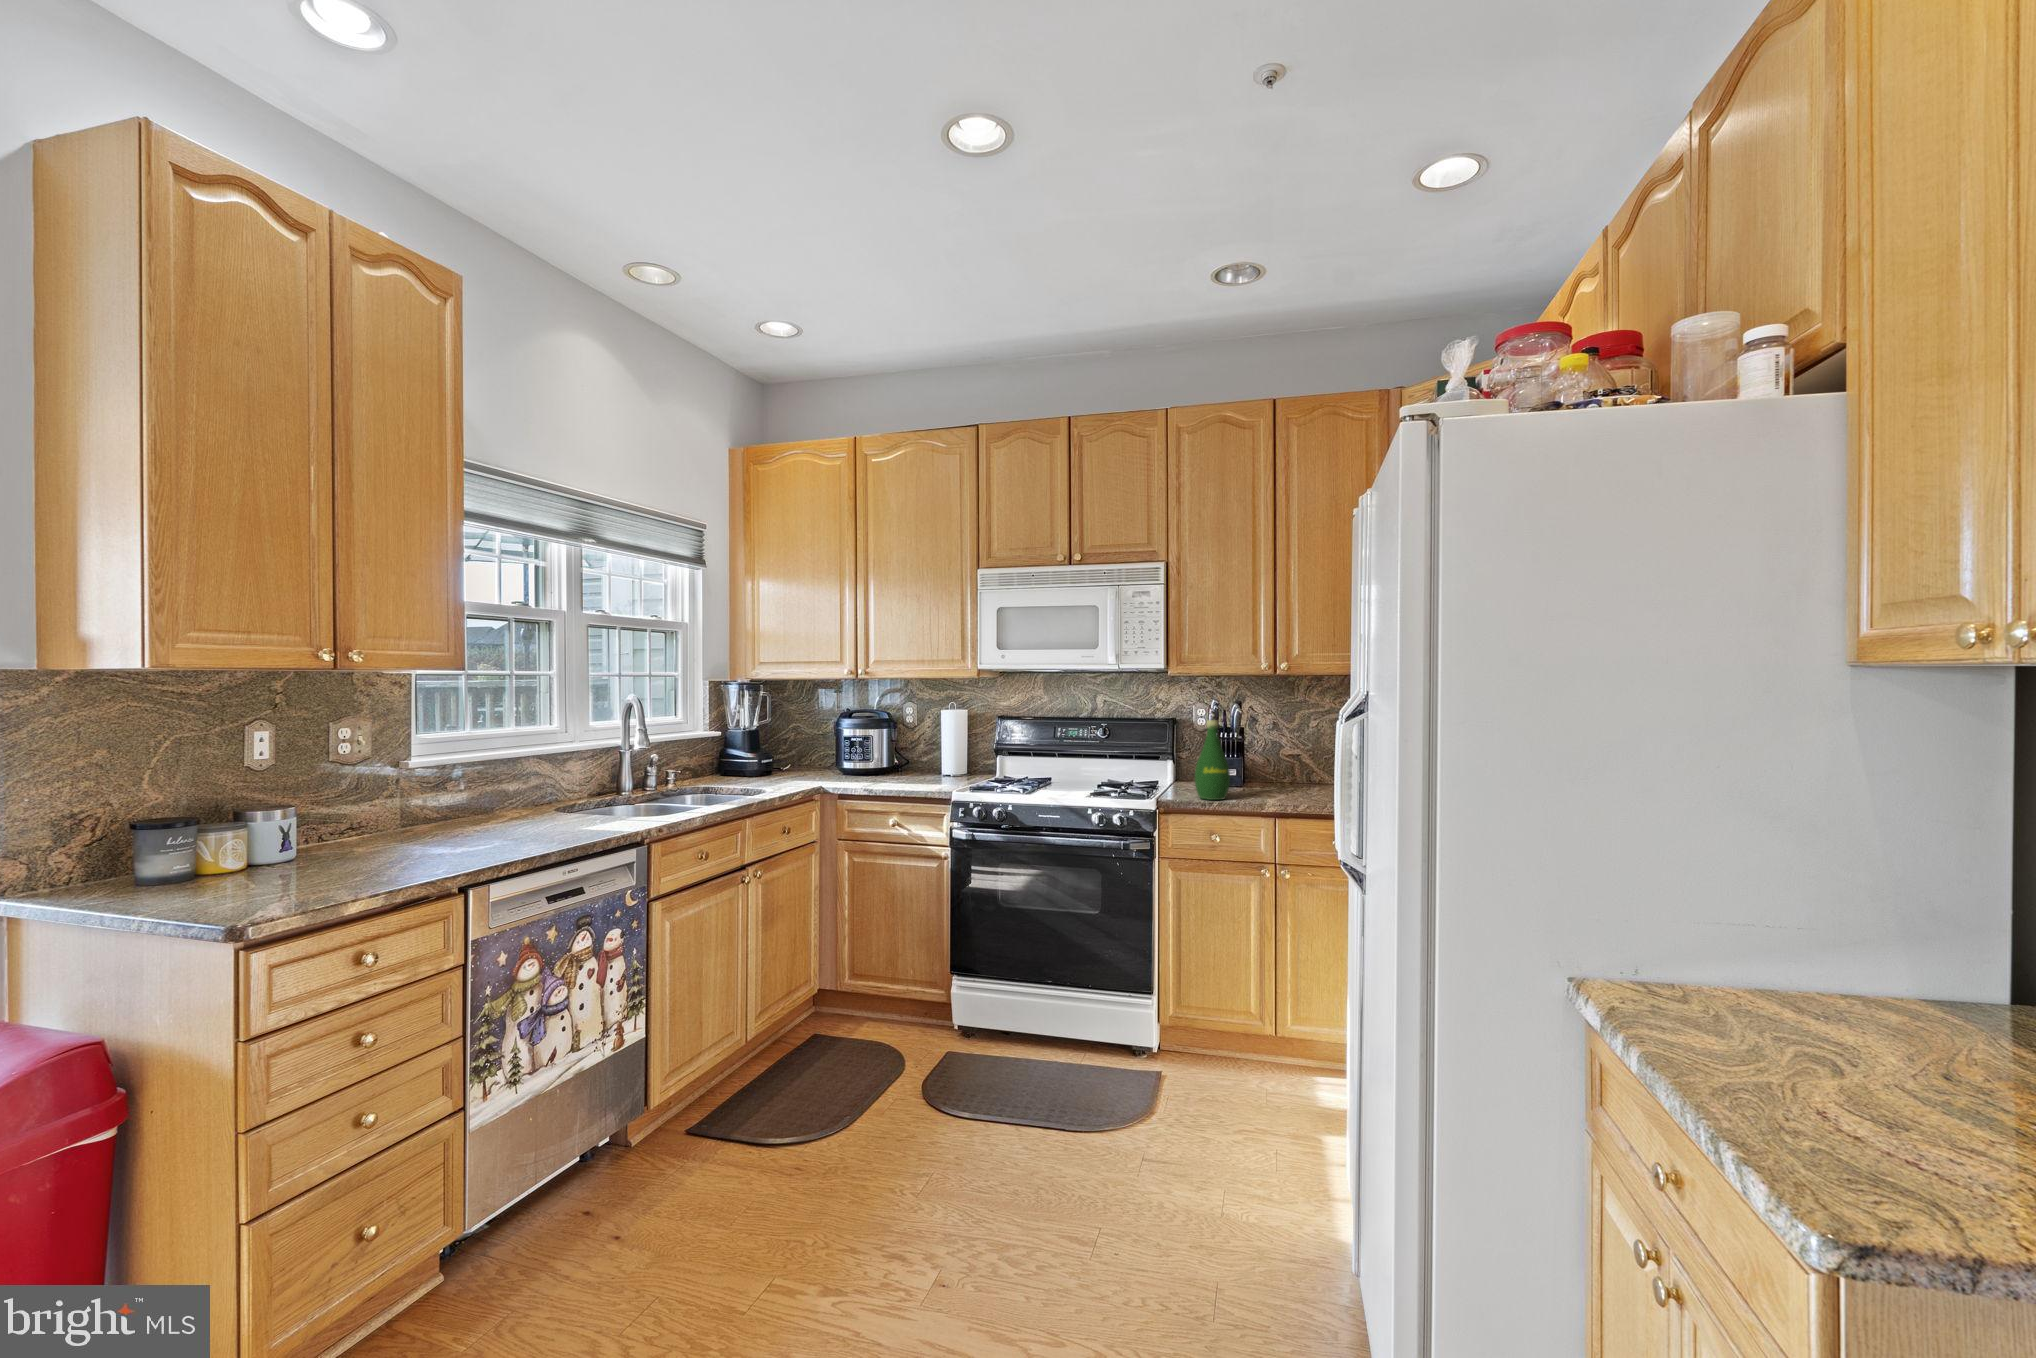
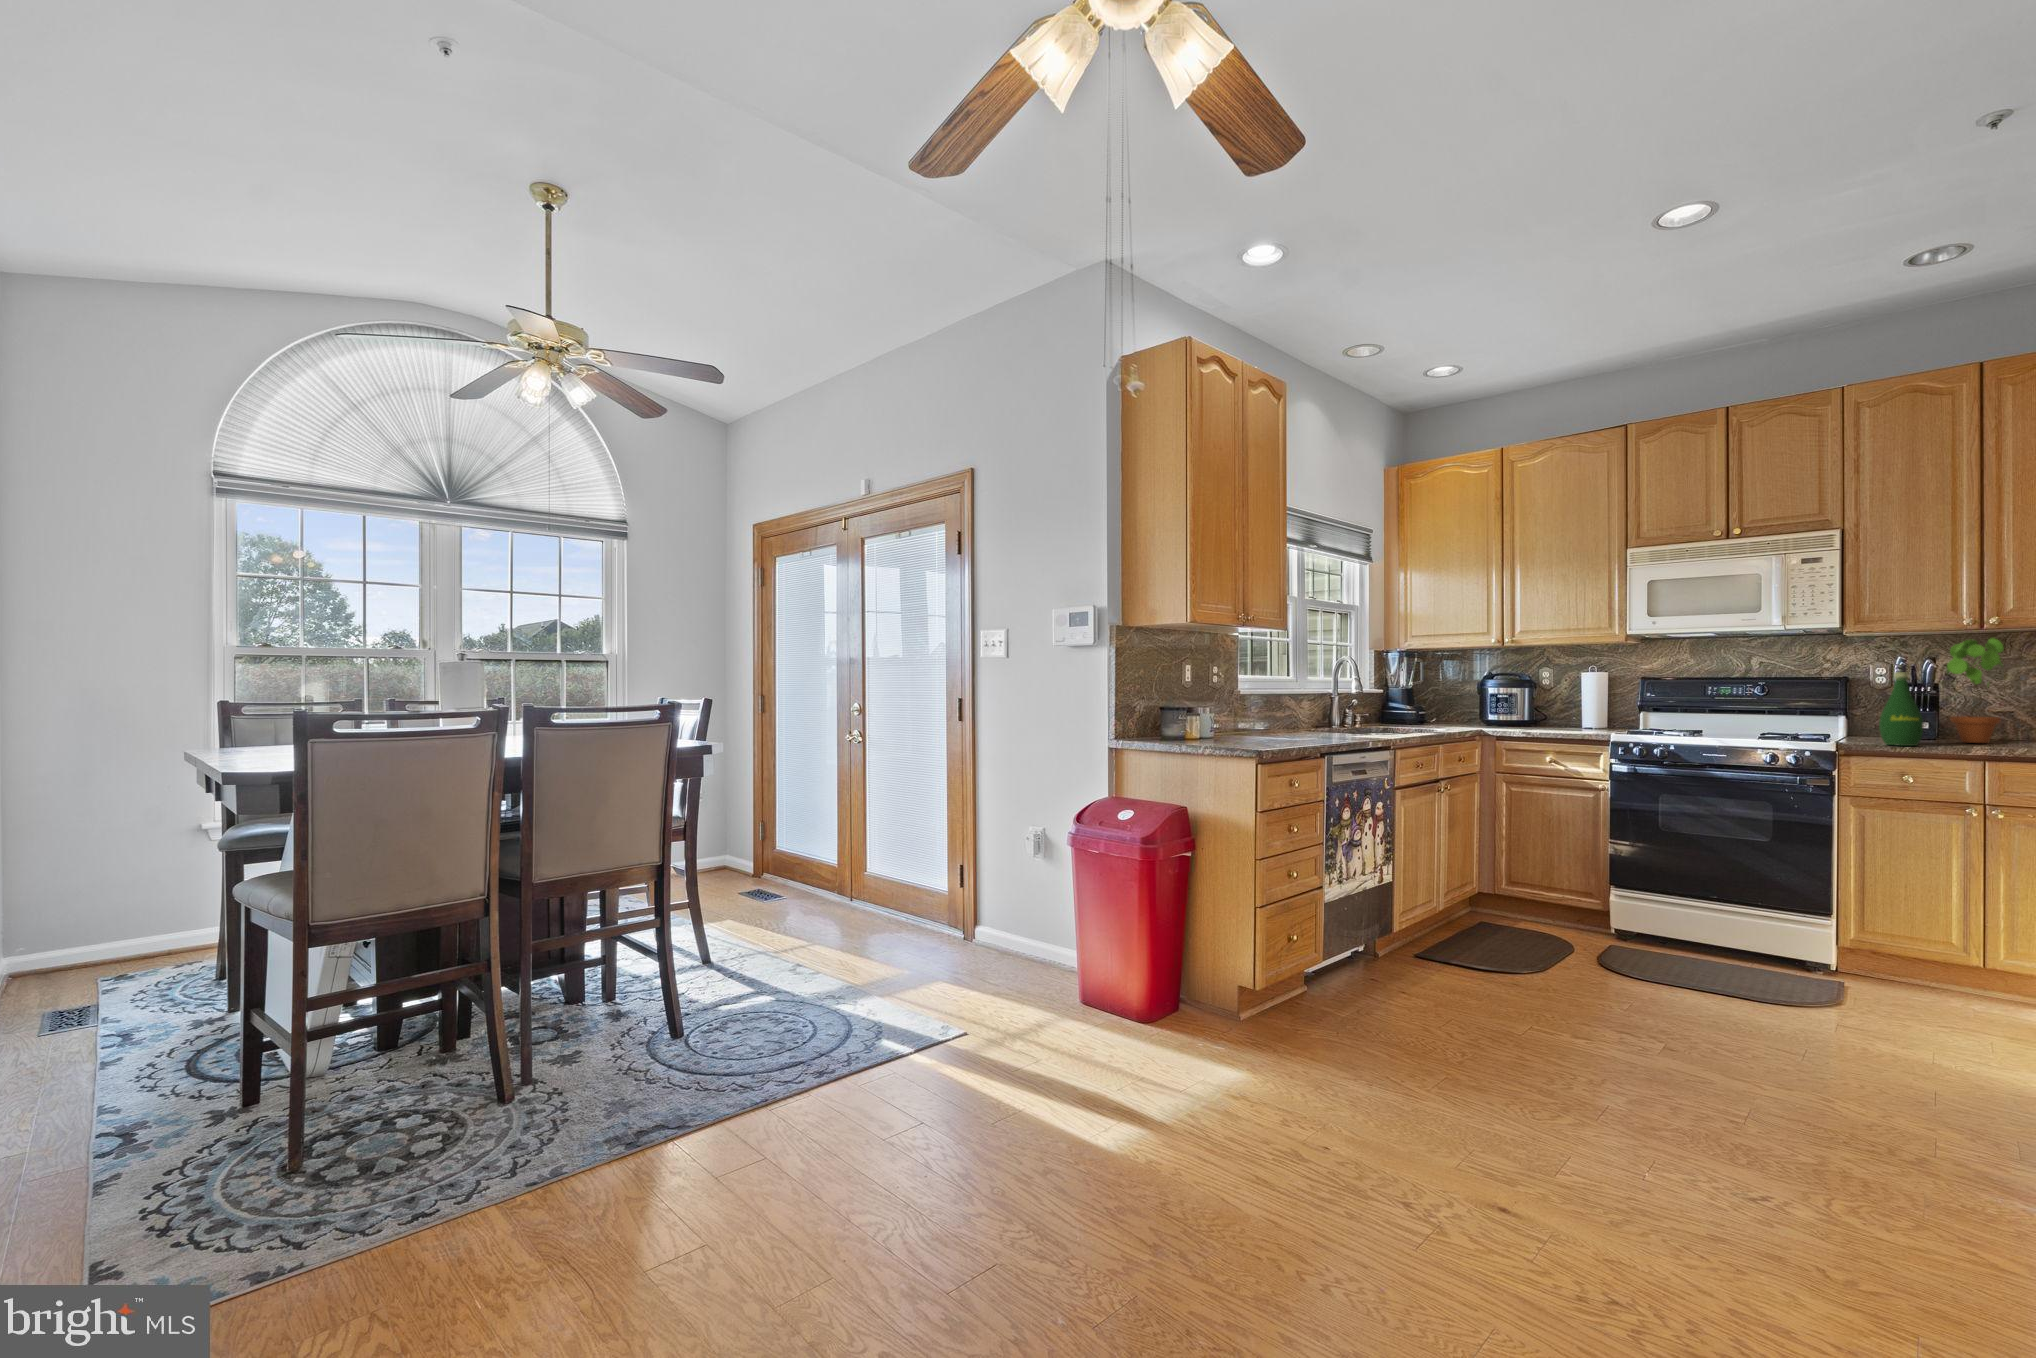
potted plant: none [1249,684,1291,793] -> present [1947,638,2004,743]

